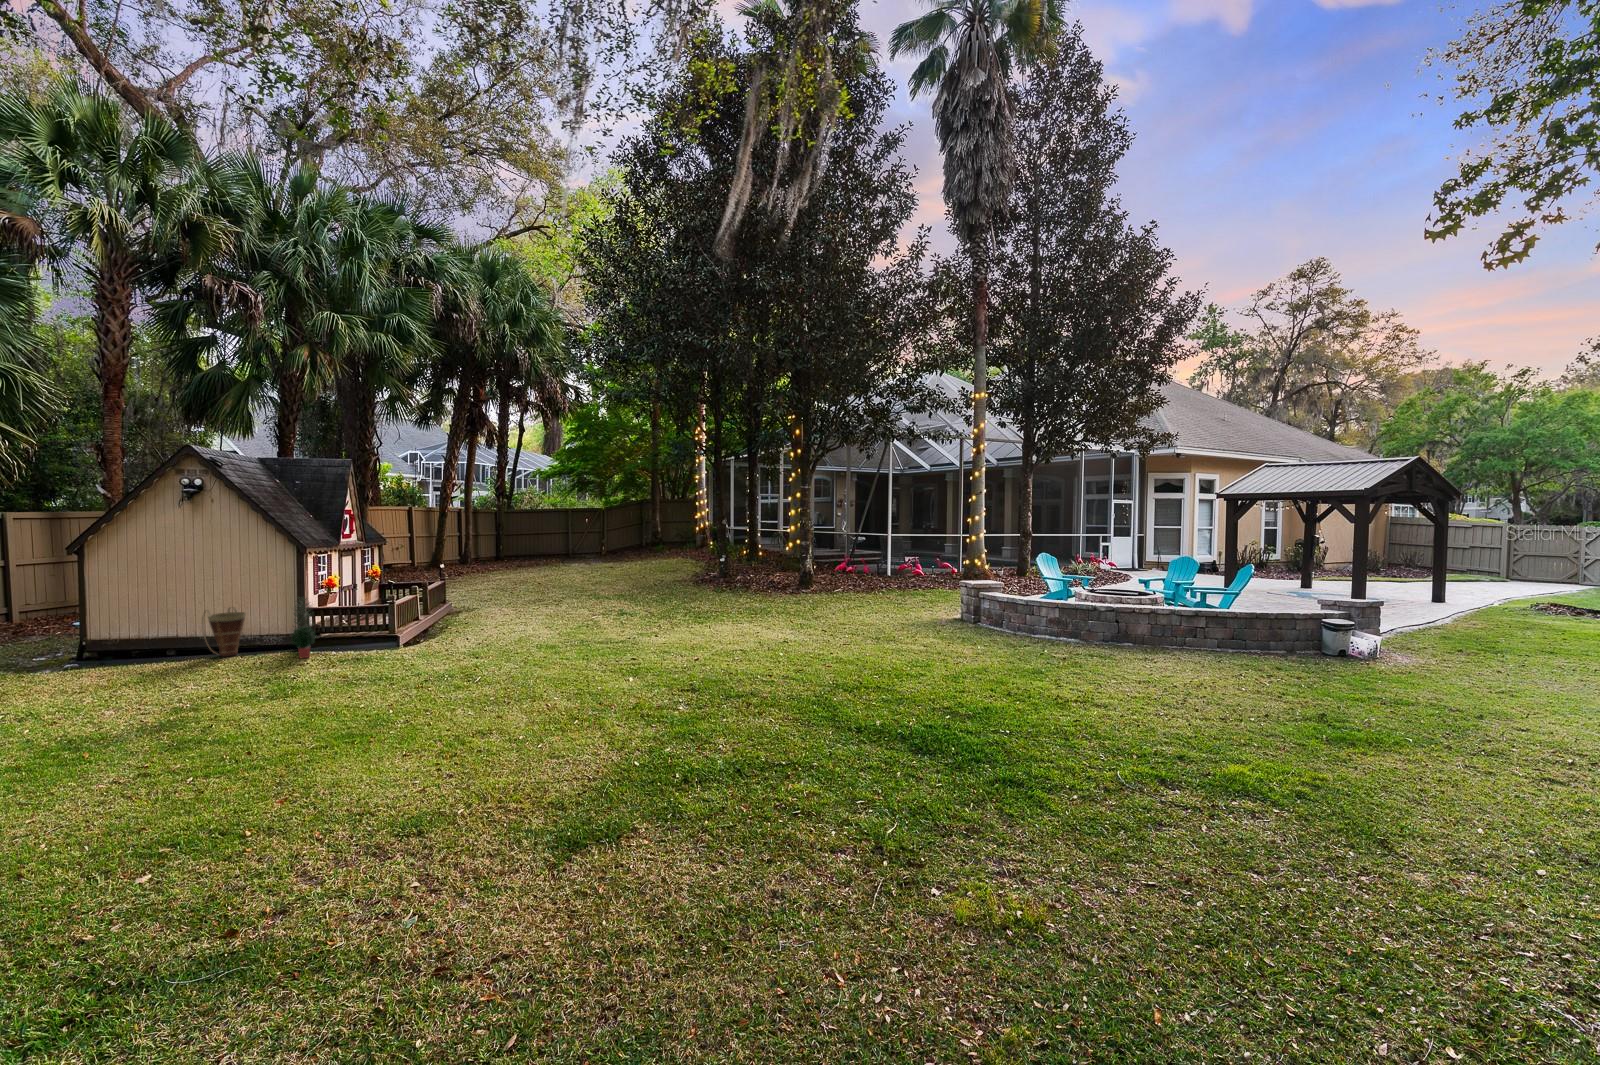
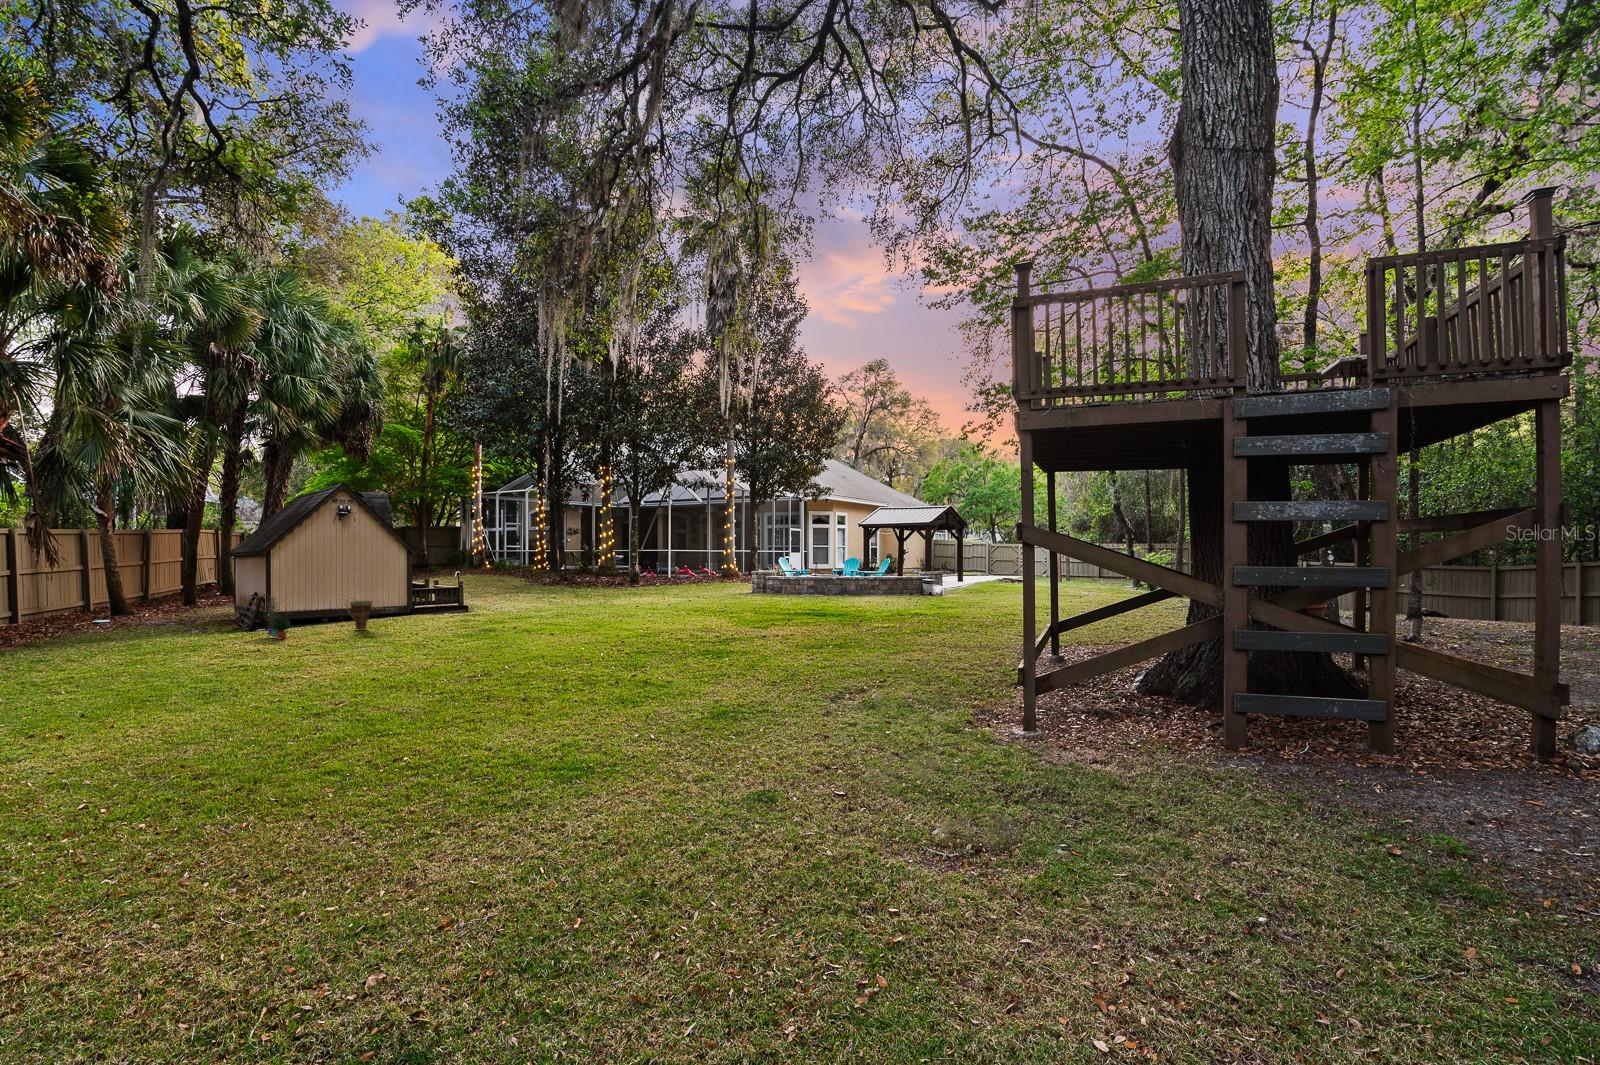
potted plant: present [292,597,316,658] -> present [265,598,290,639]

